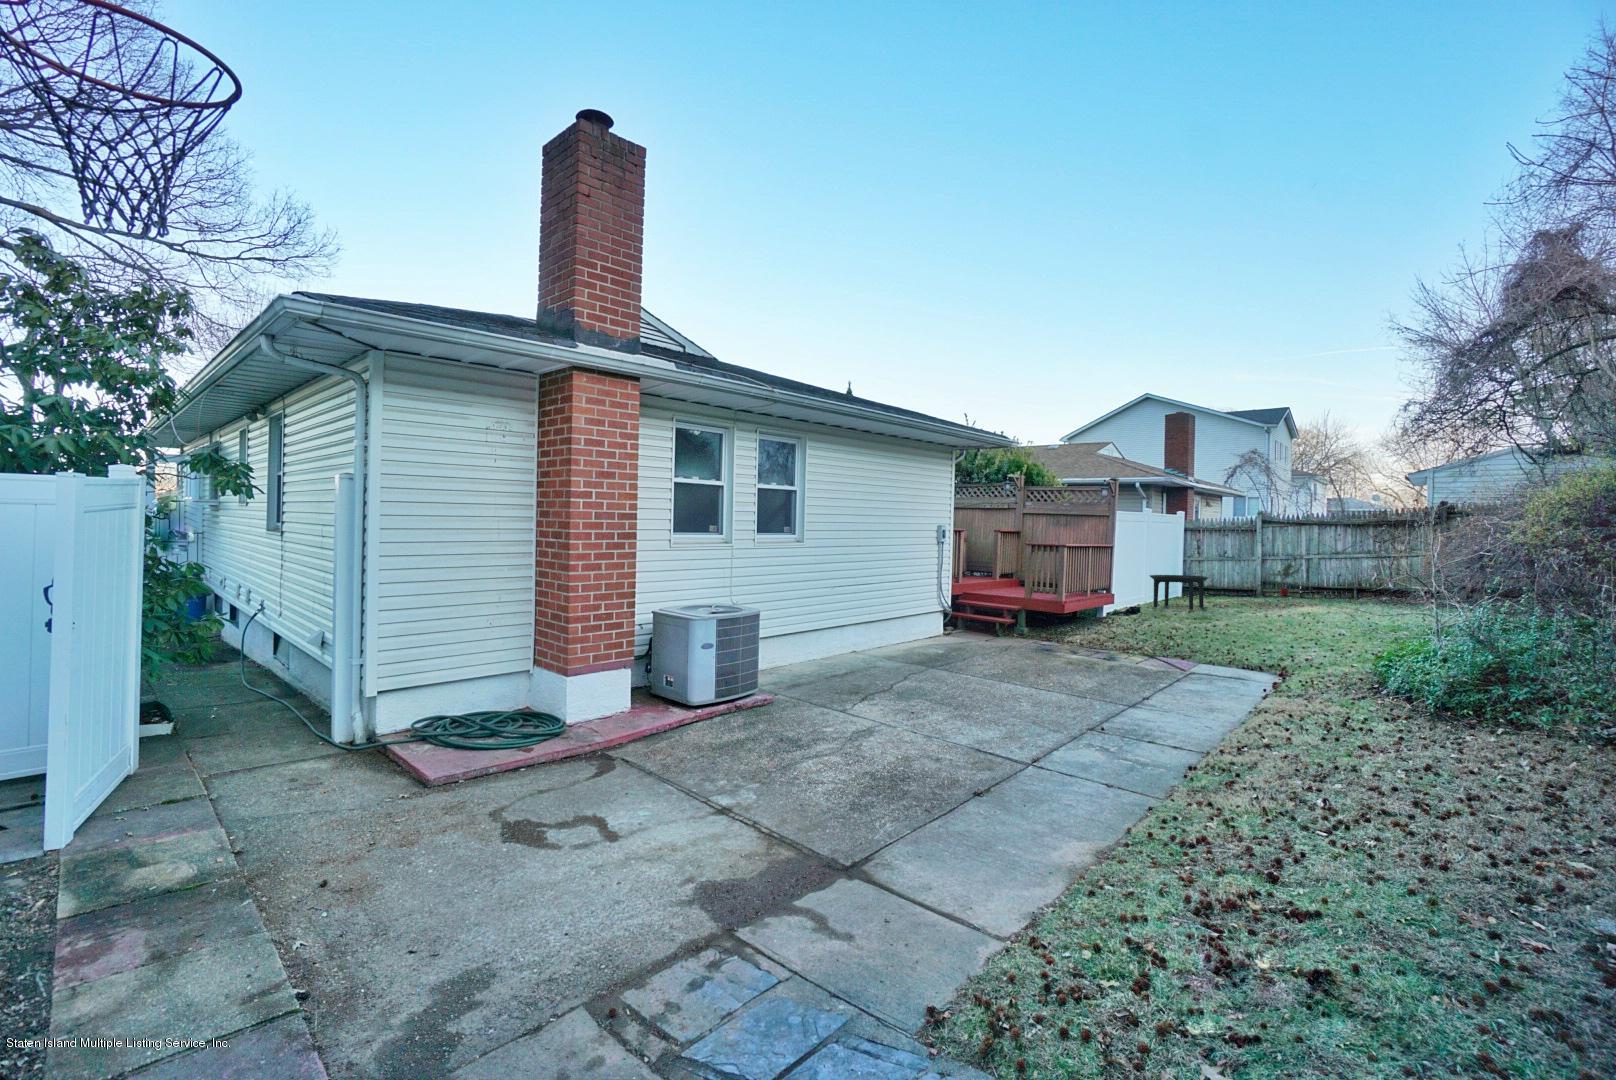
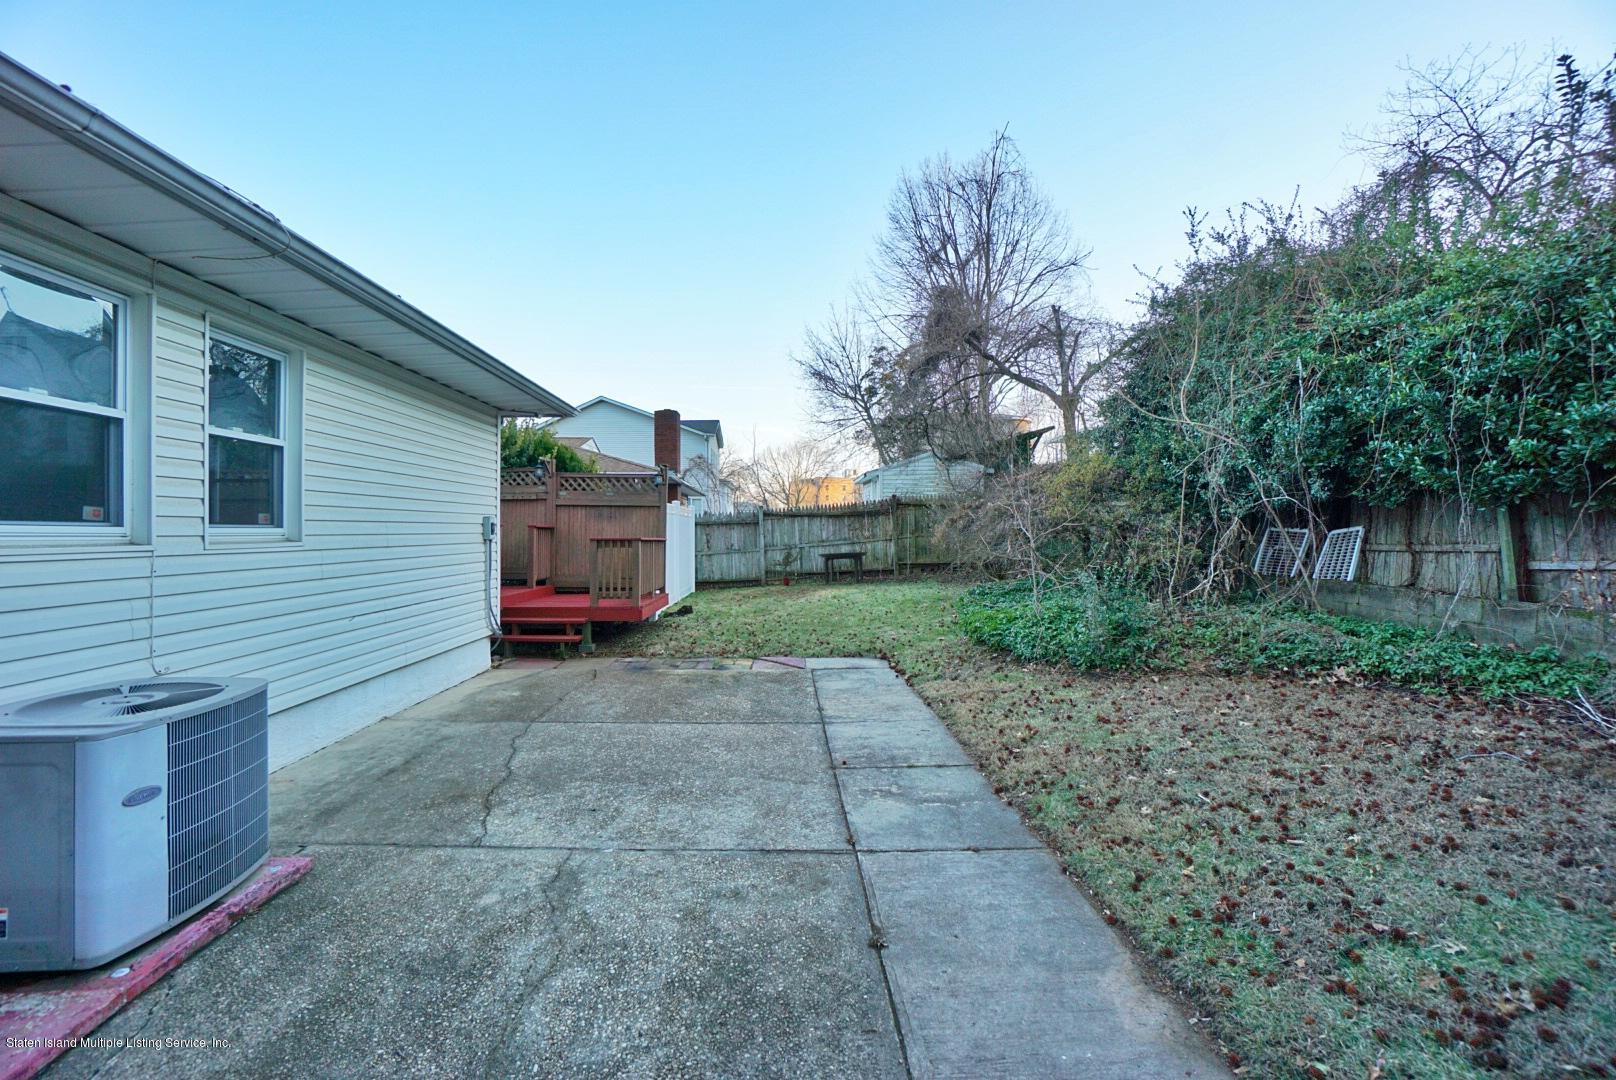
round table: present [1149,575,1209,610] -> present [819,552,868,584]

